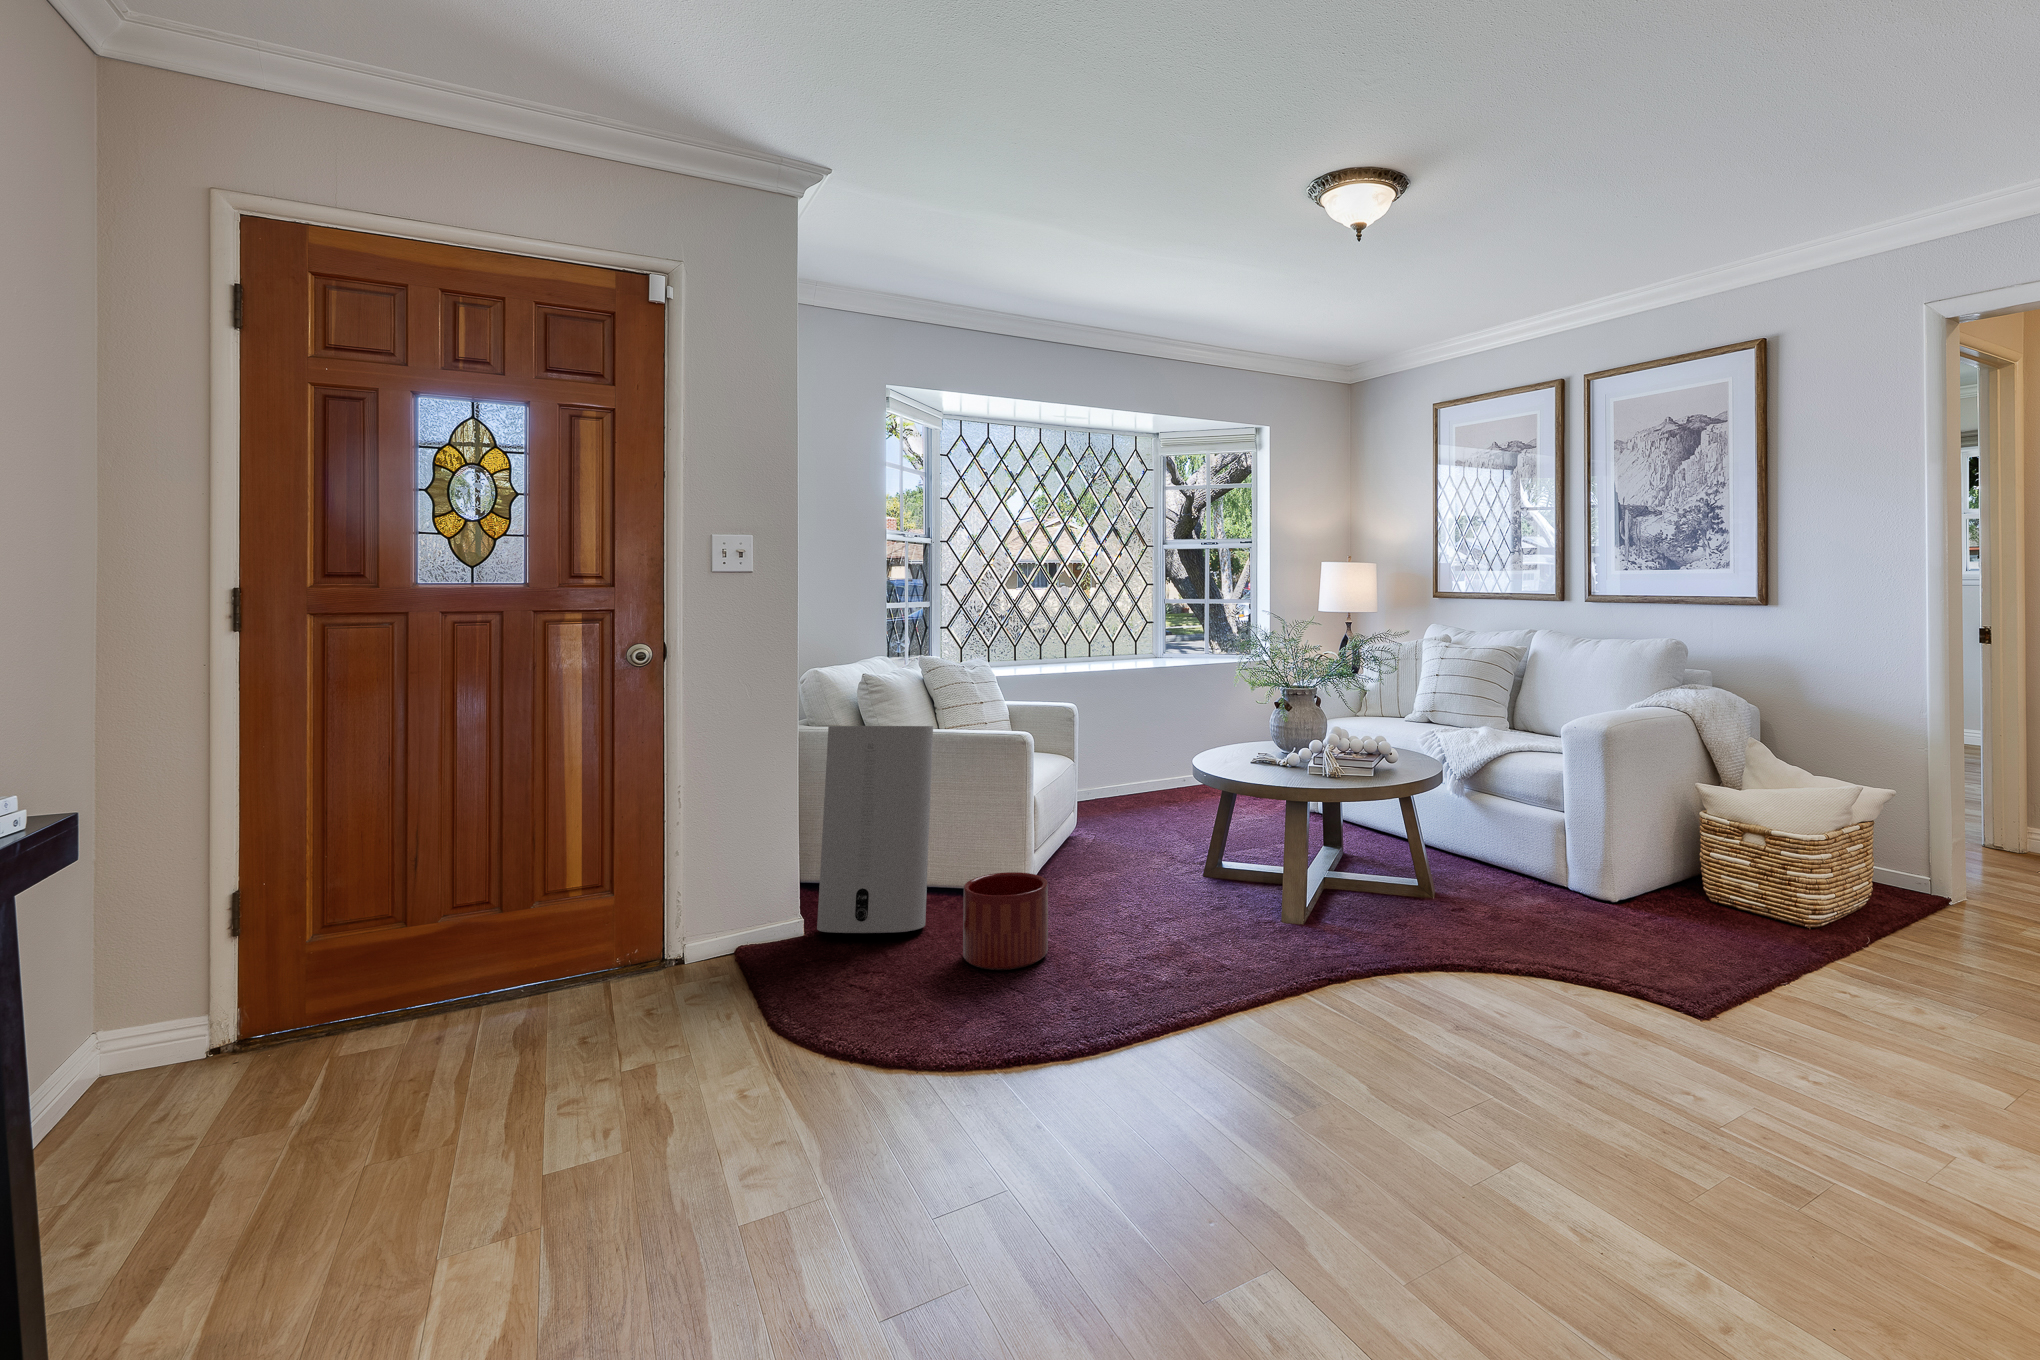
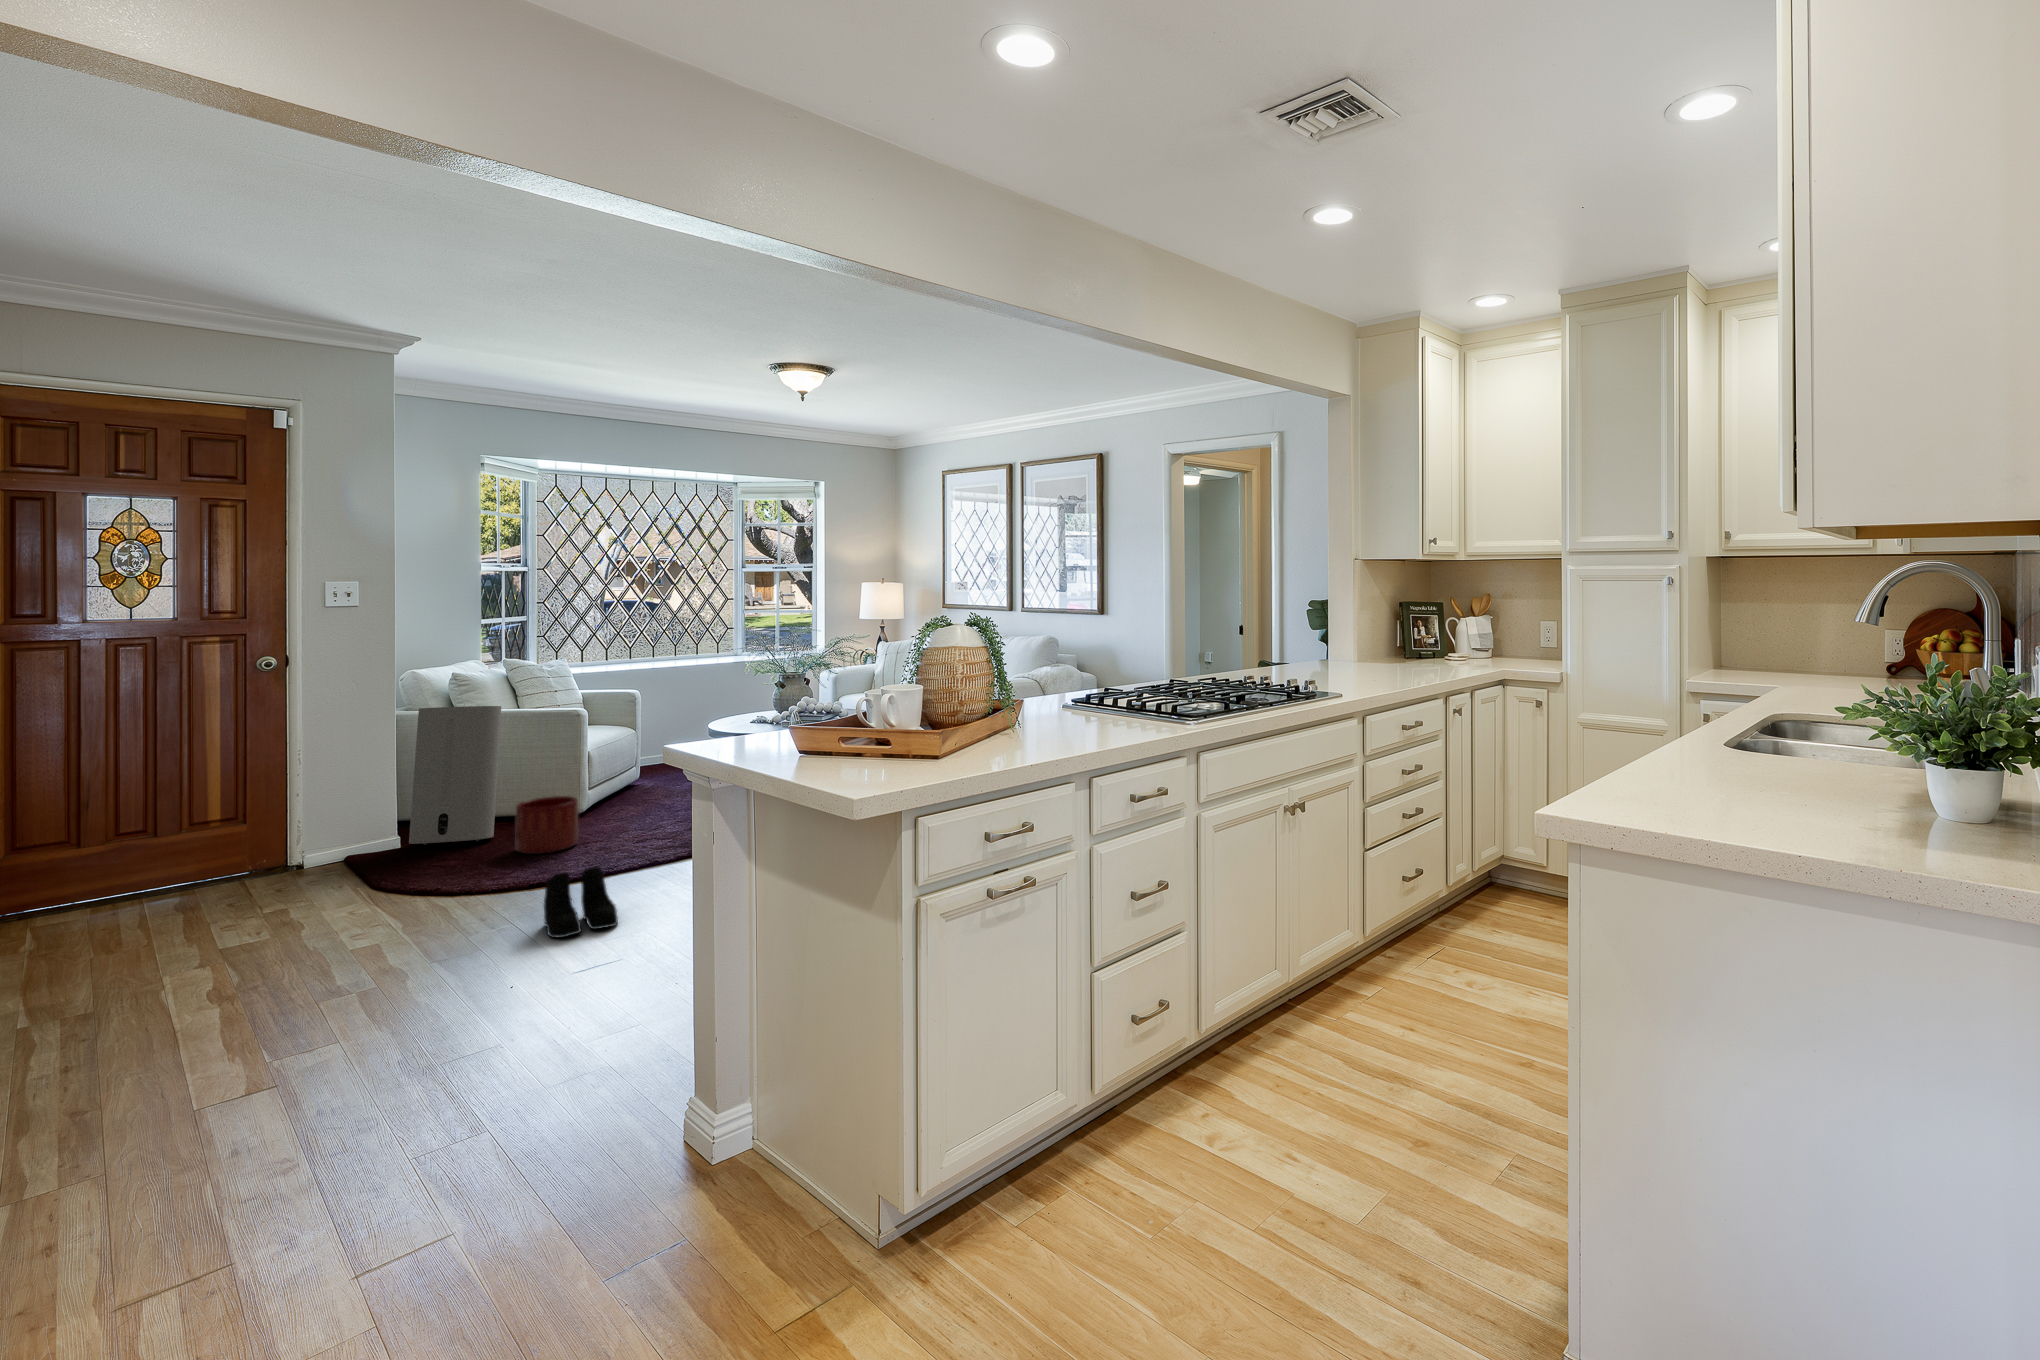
boots: none [1073,1070,1213,1245] -> present [544,866,618,938]

